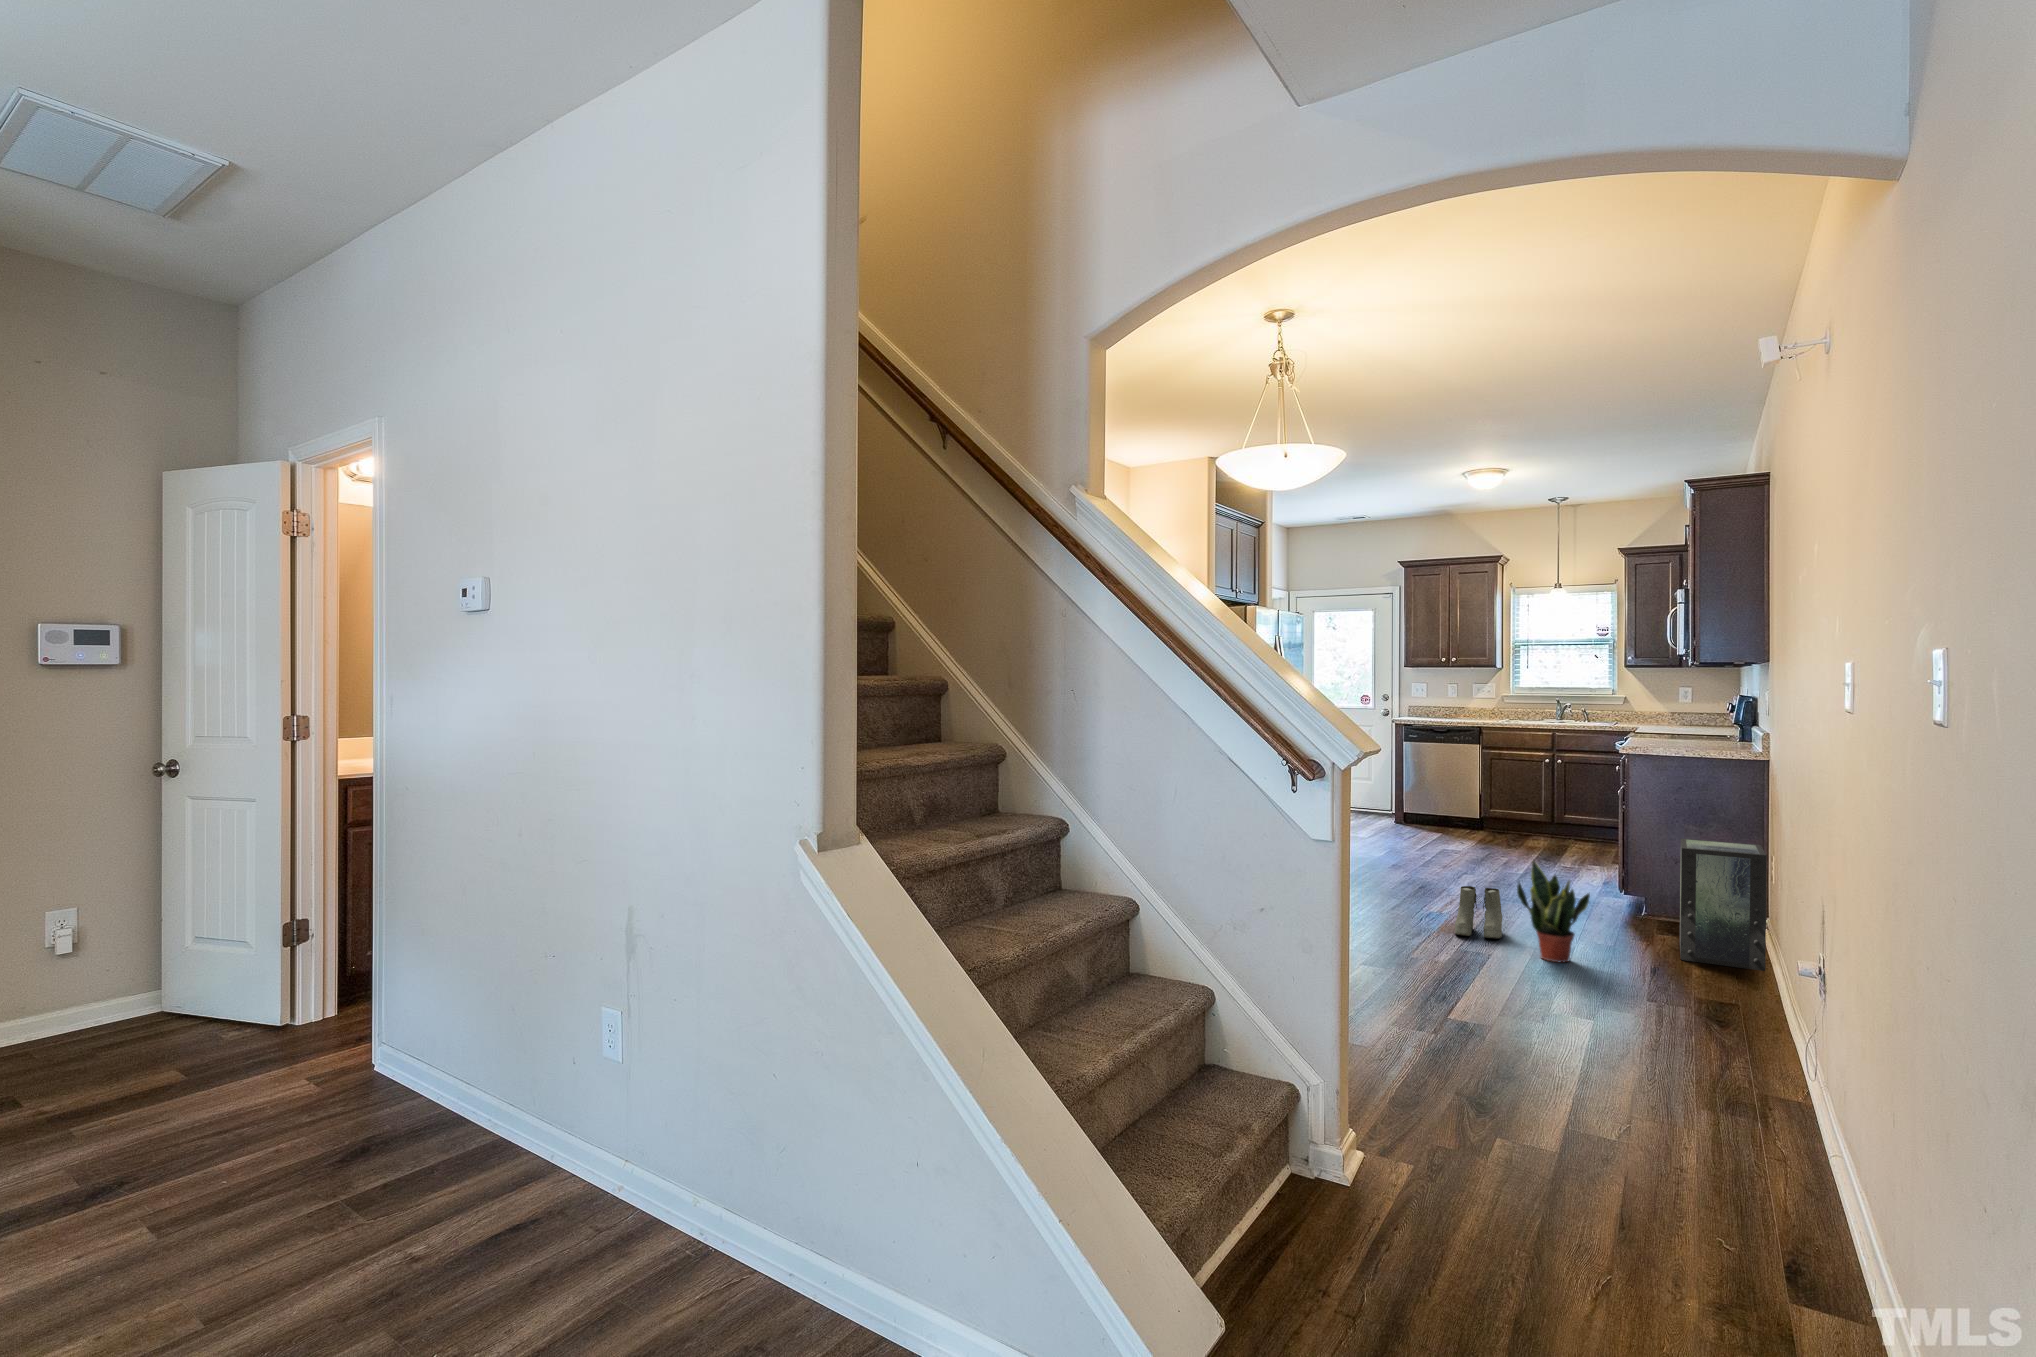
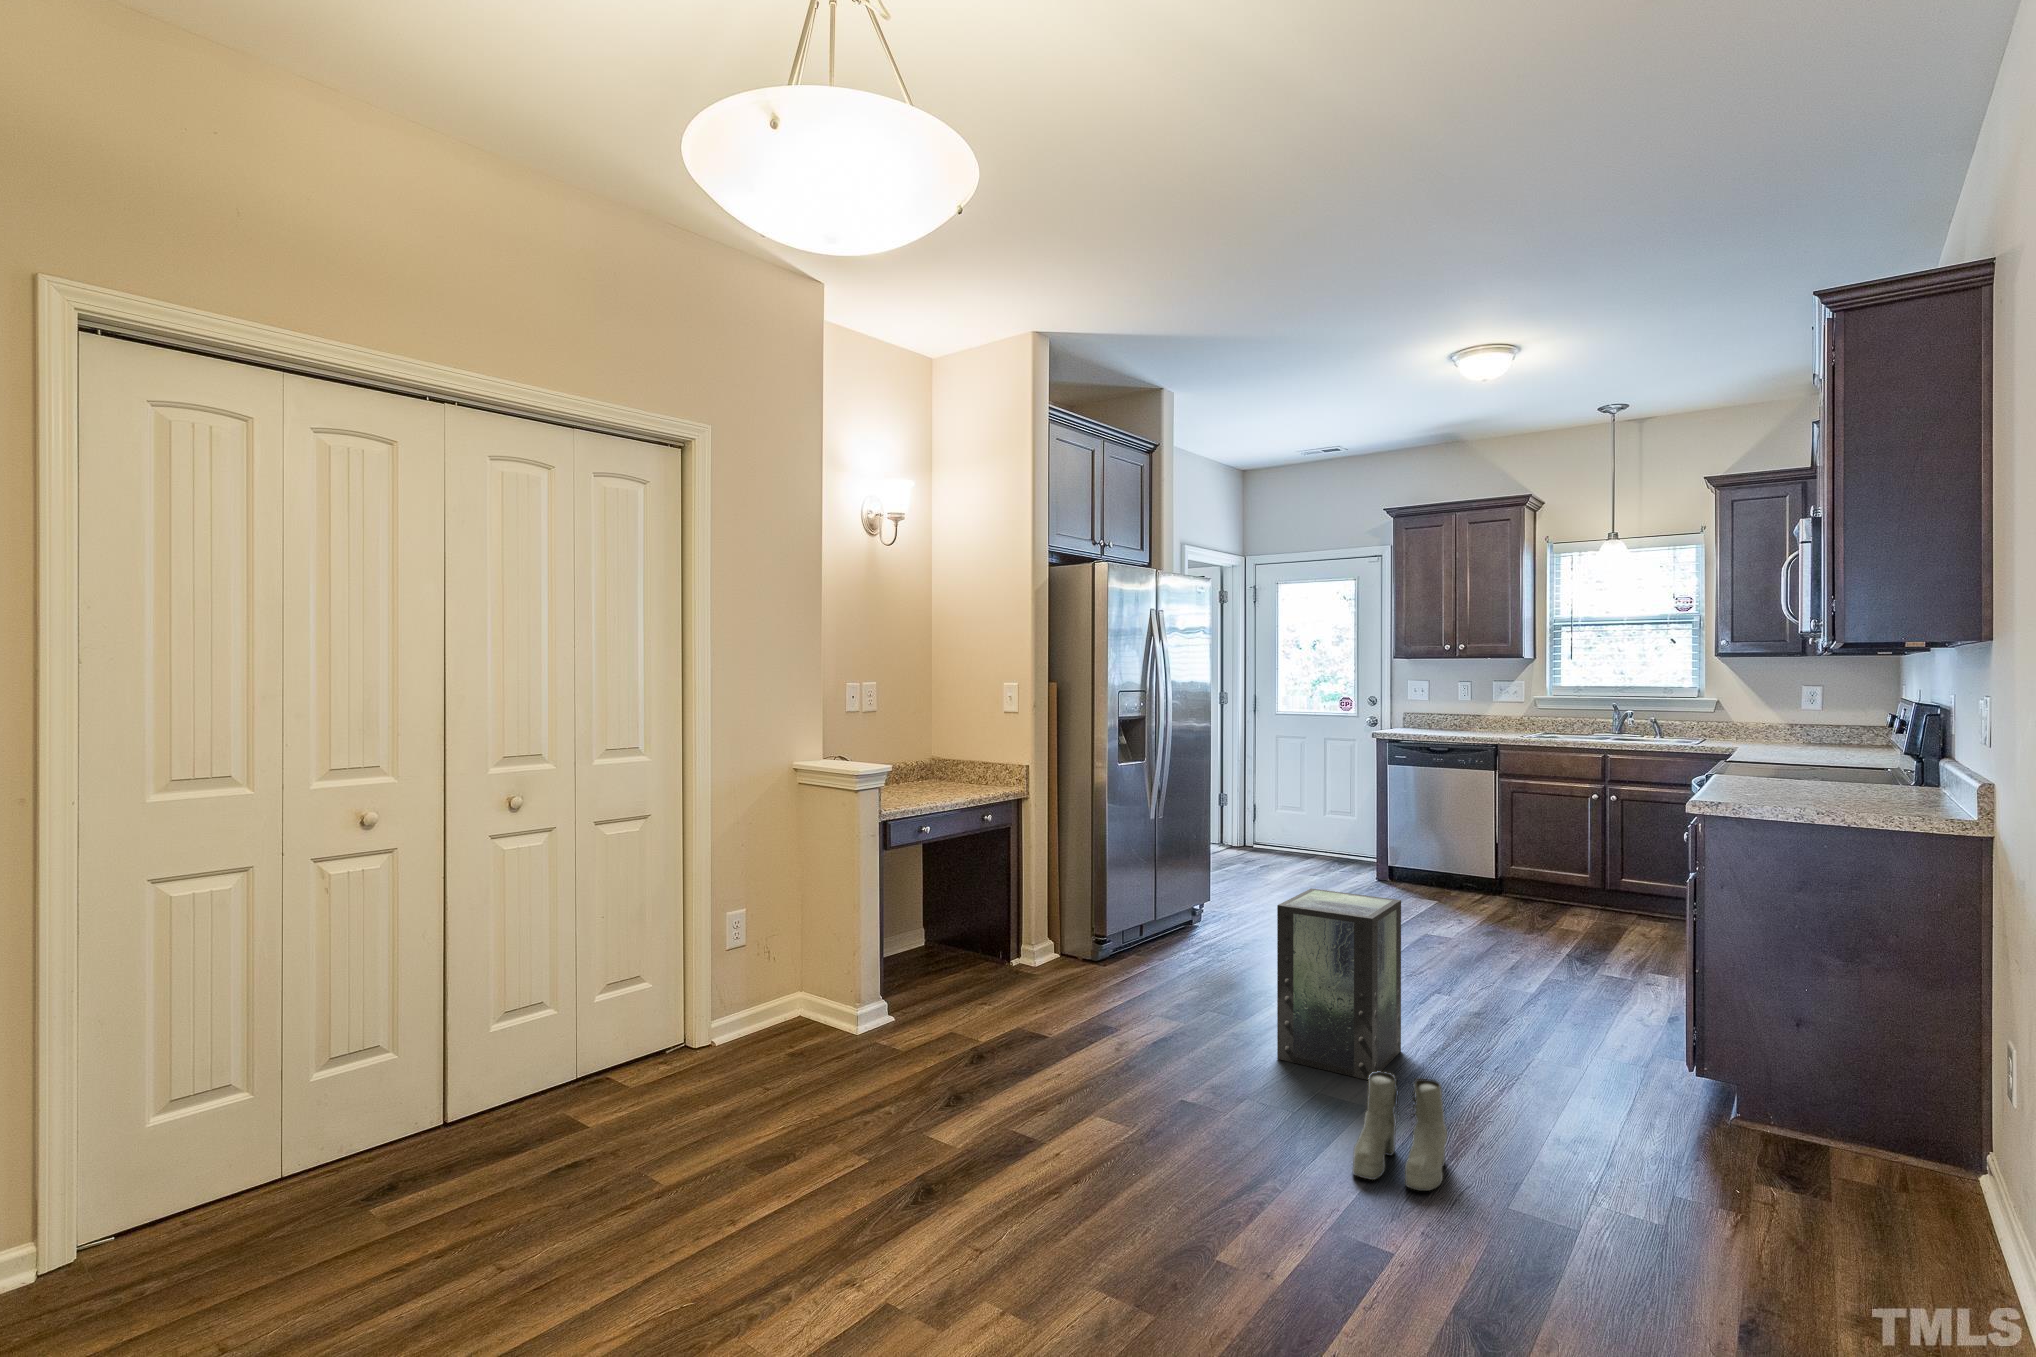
storage box: present [1680,839,1767,971] -> present [1277,888,1401,1080]
potted plant: present [1517,861,1590,962] -> none [1453,1057,1608,1284]

